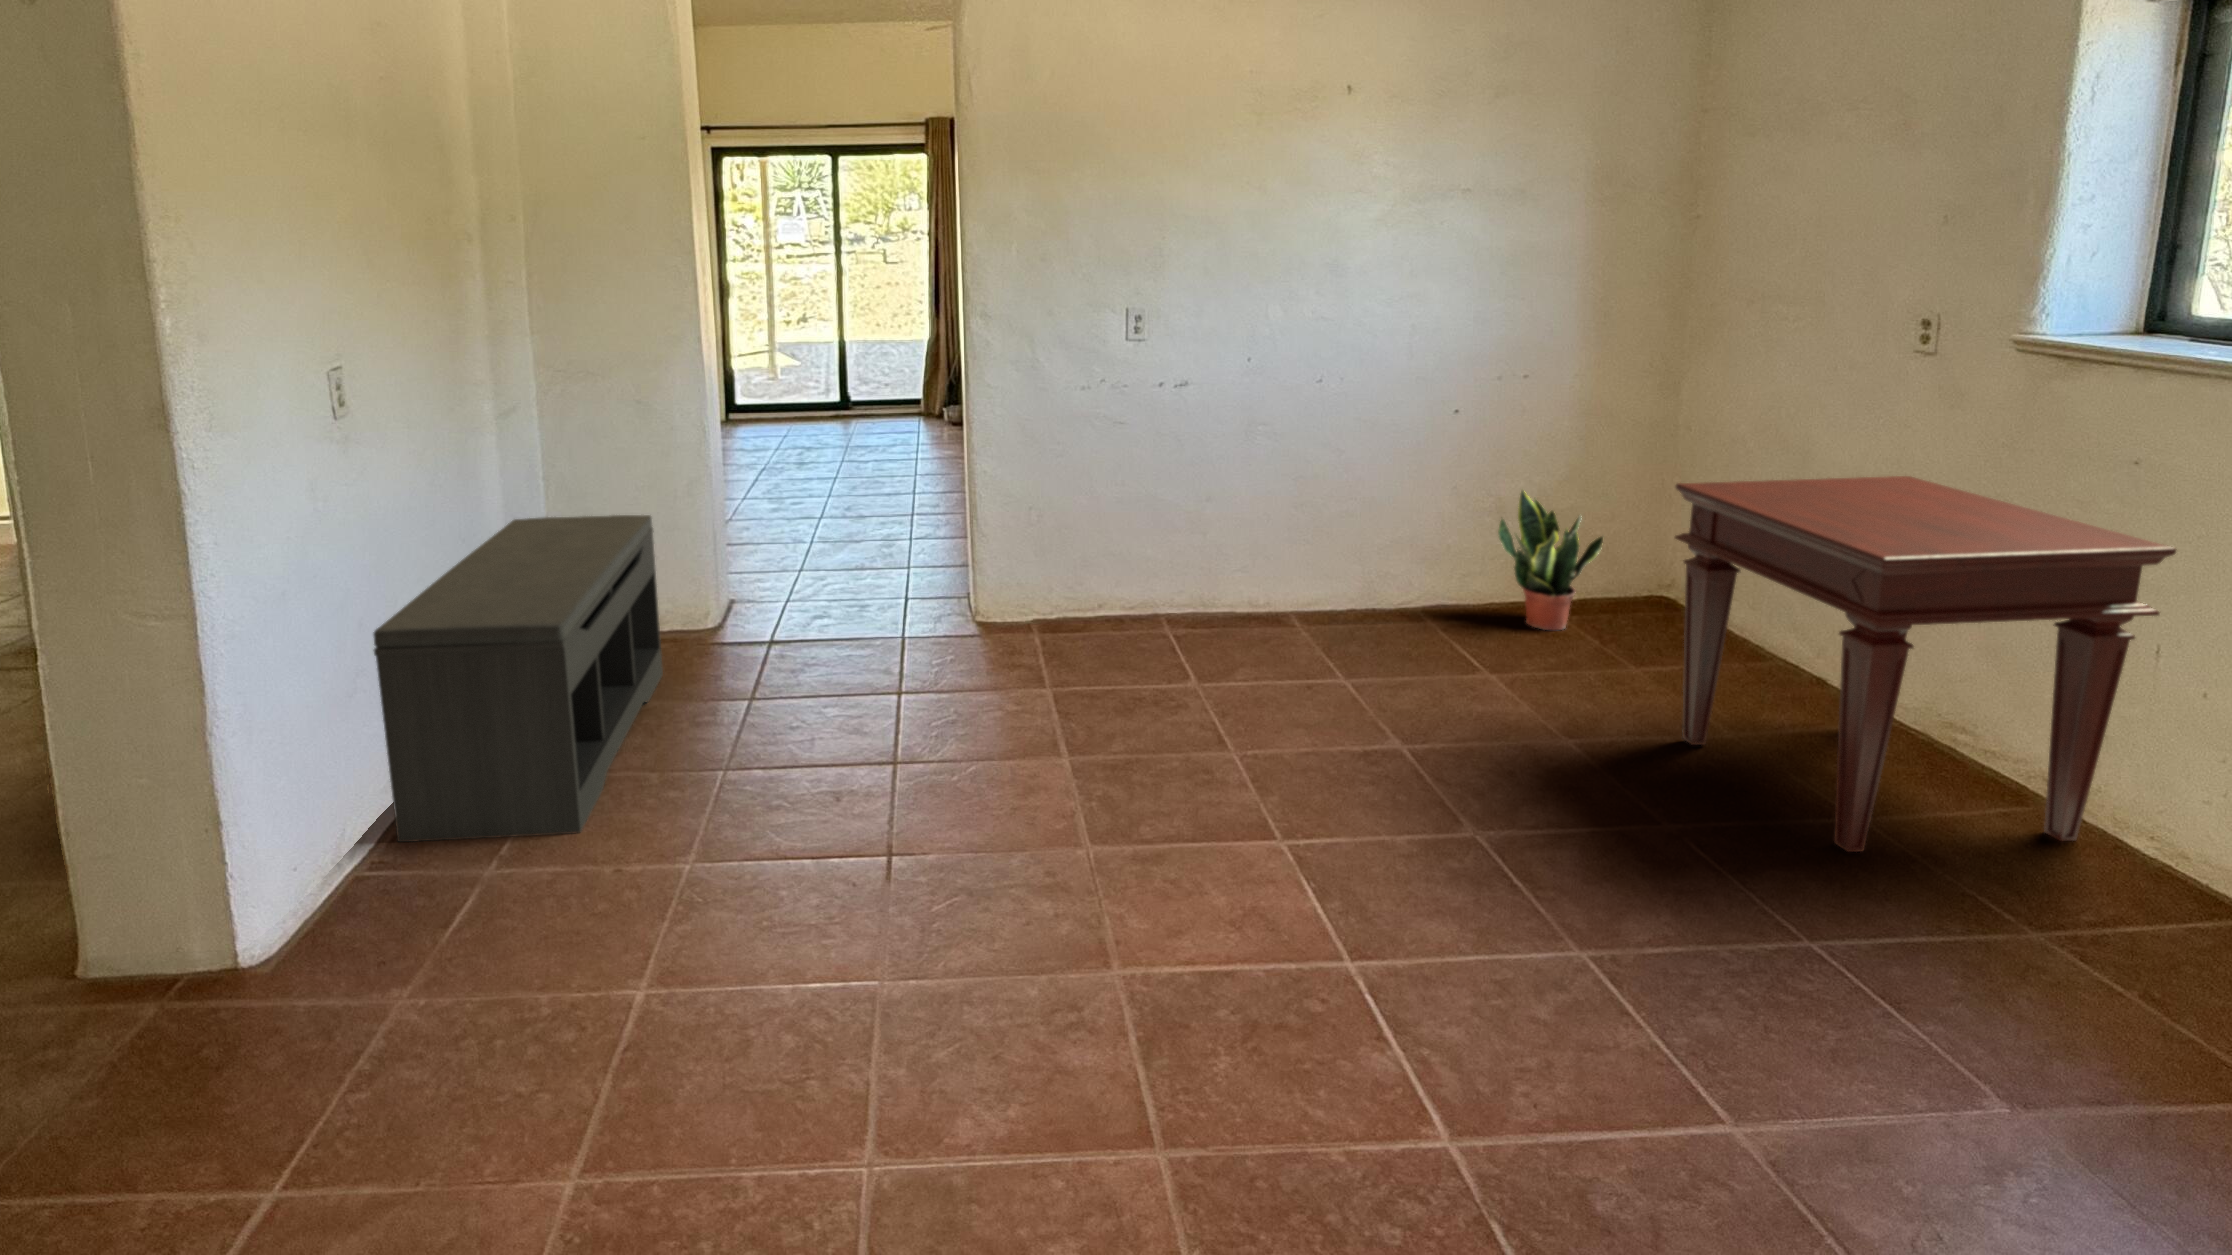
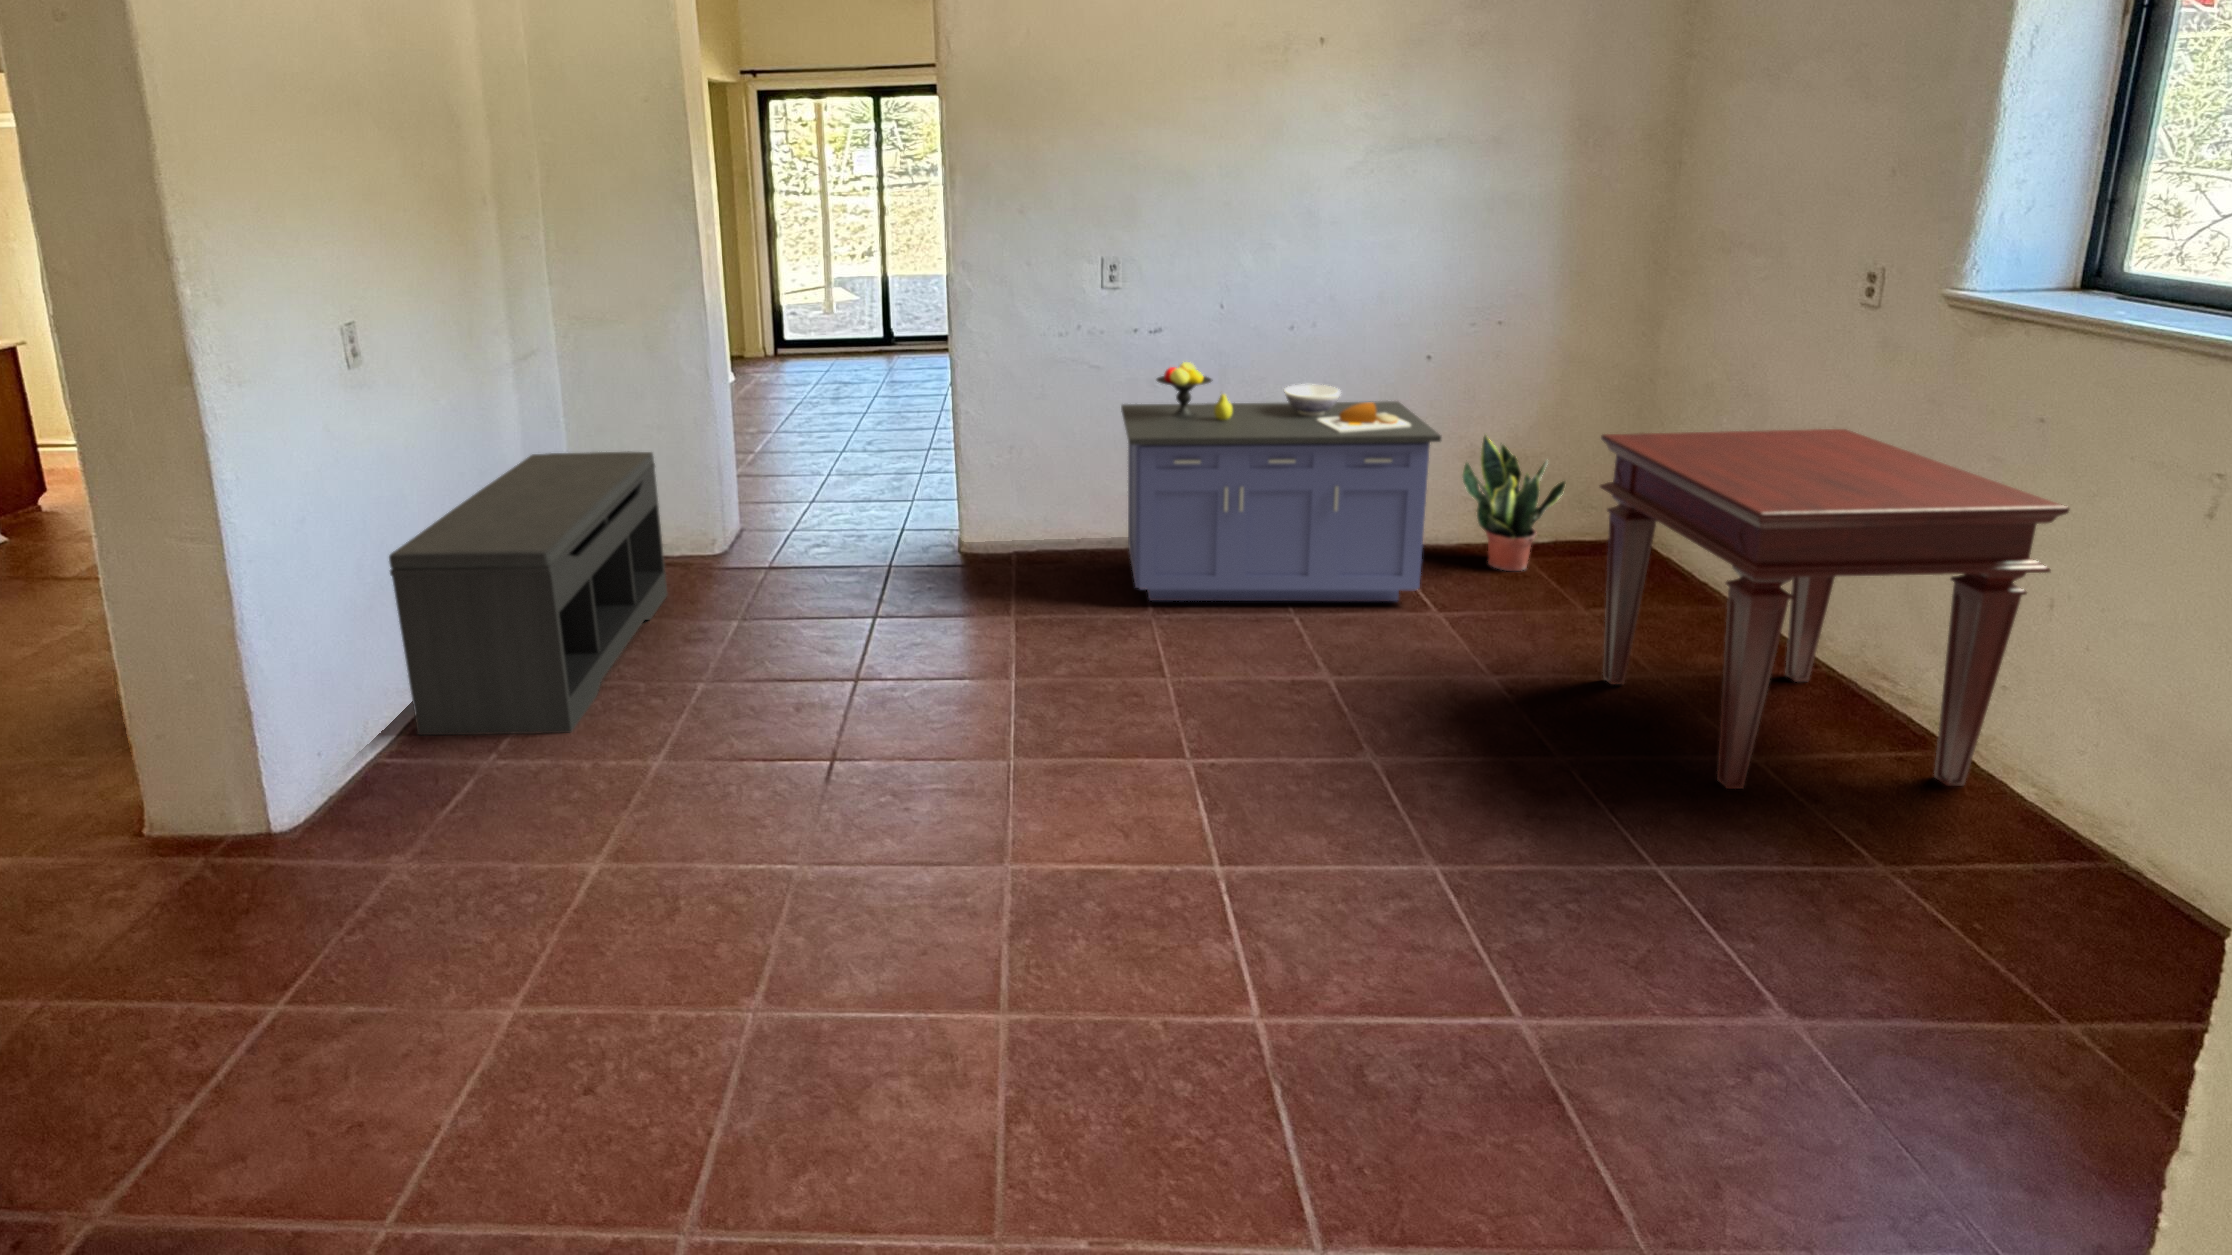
storage cabinet: none [1151,415,1495,669] -> present [1121,362,1441,601]

